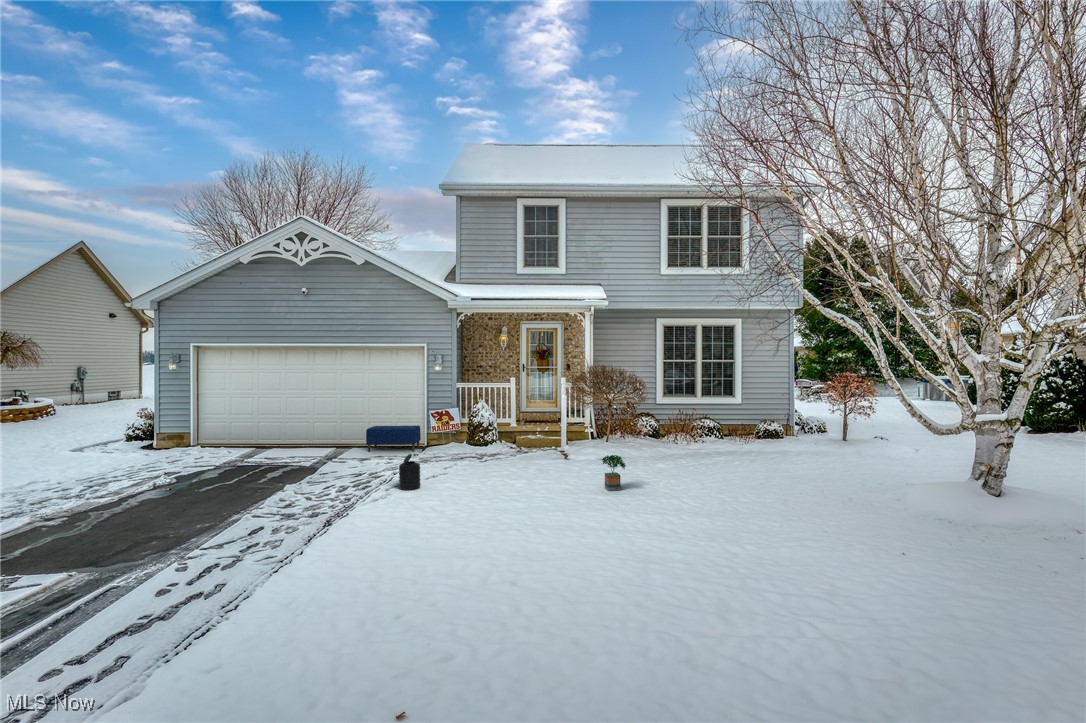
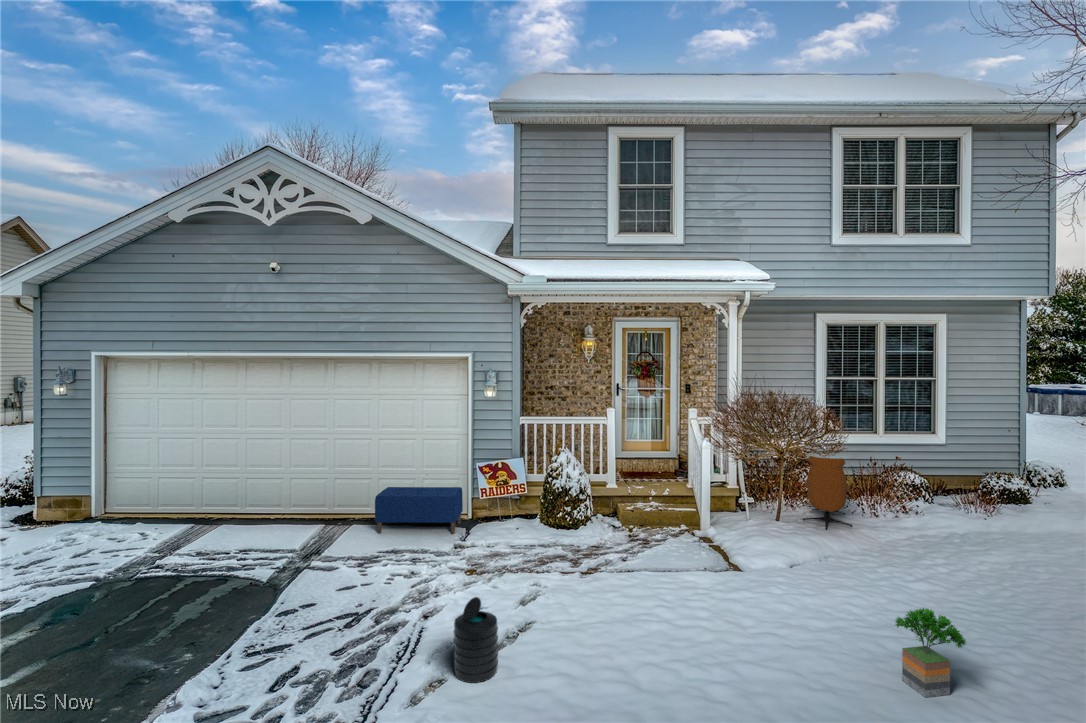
lounge chair: none [627,404,658,448] -> present [803,456,852,530]

